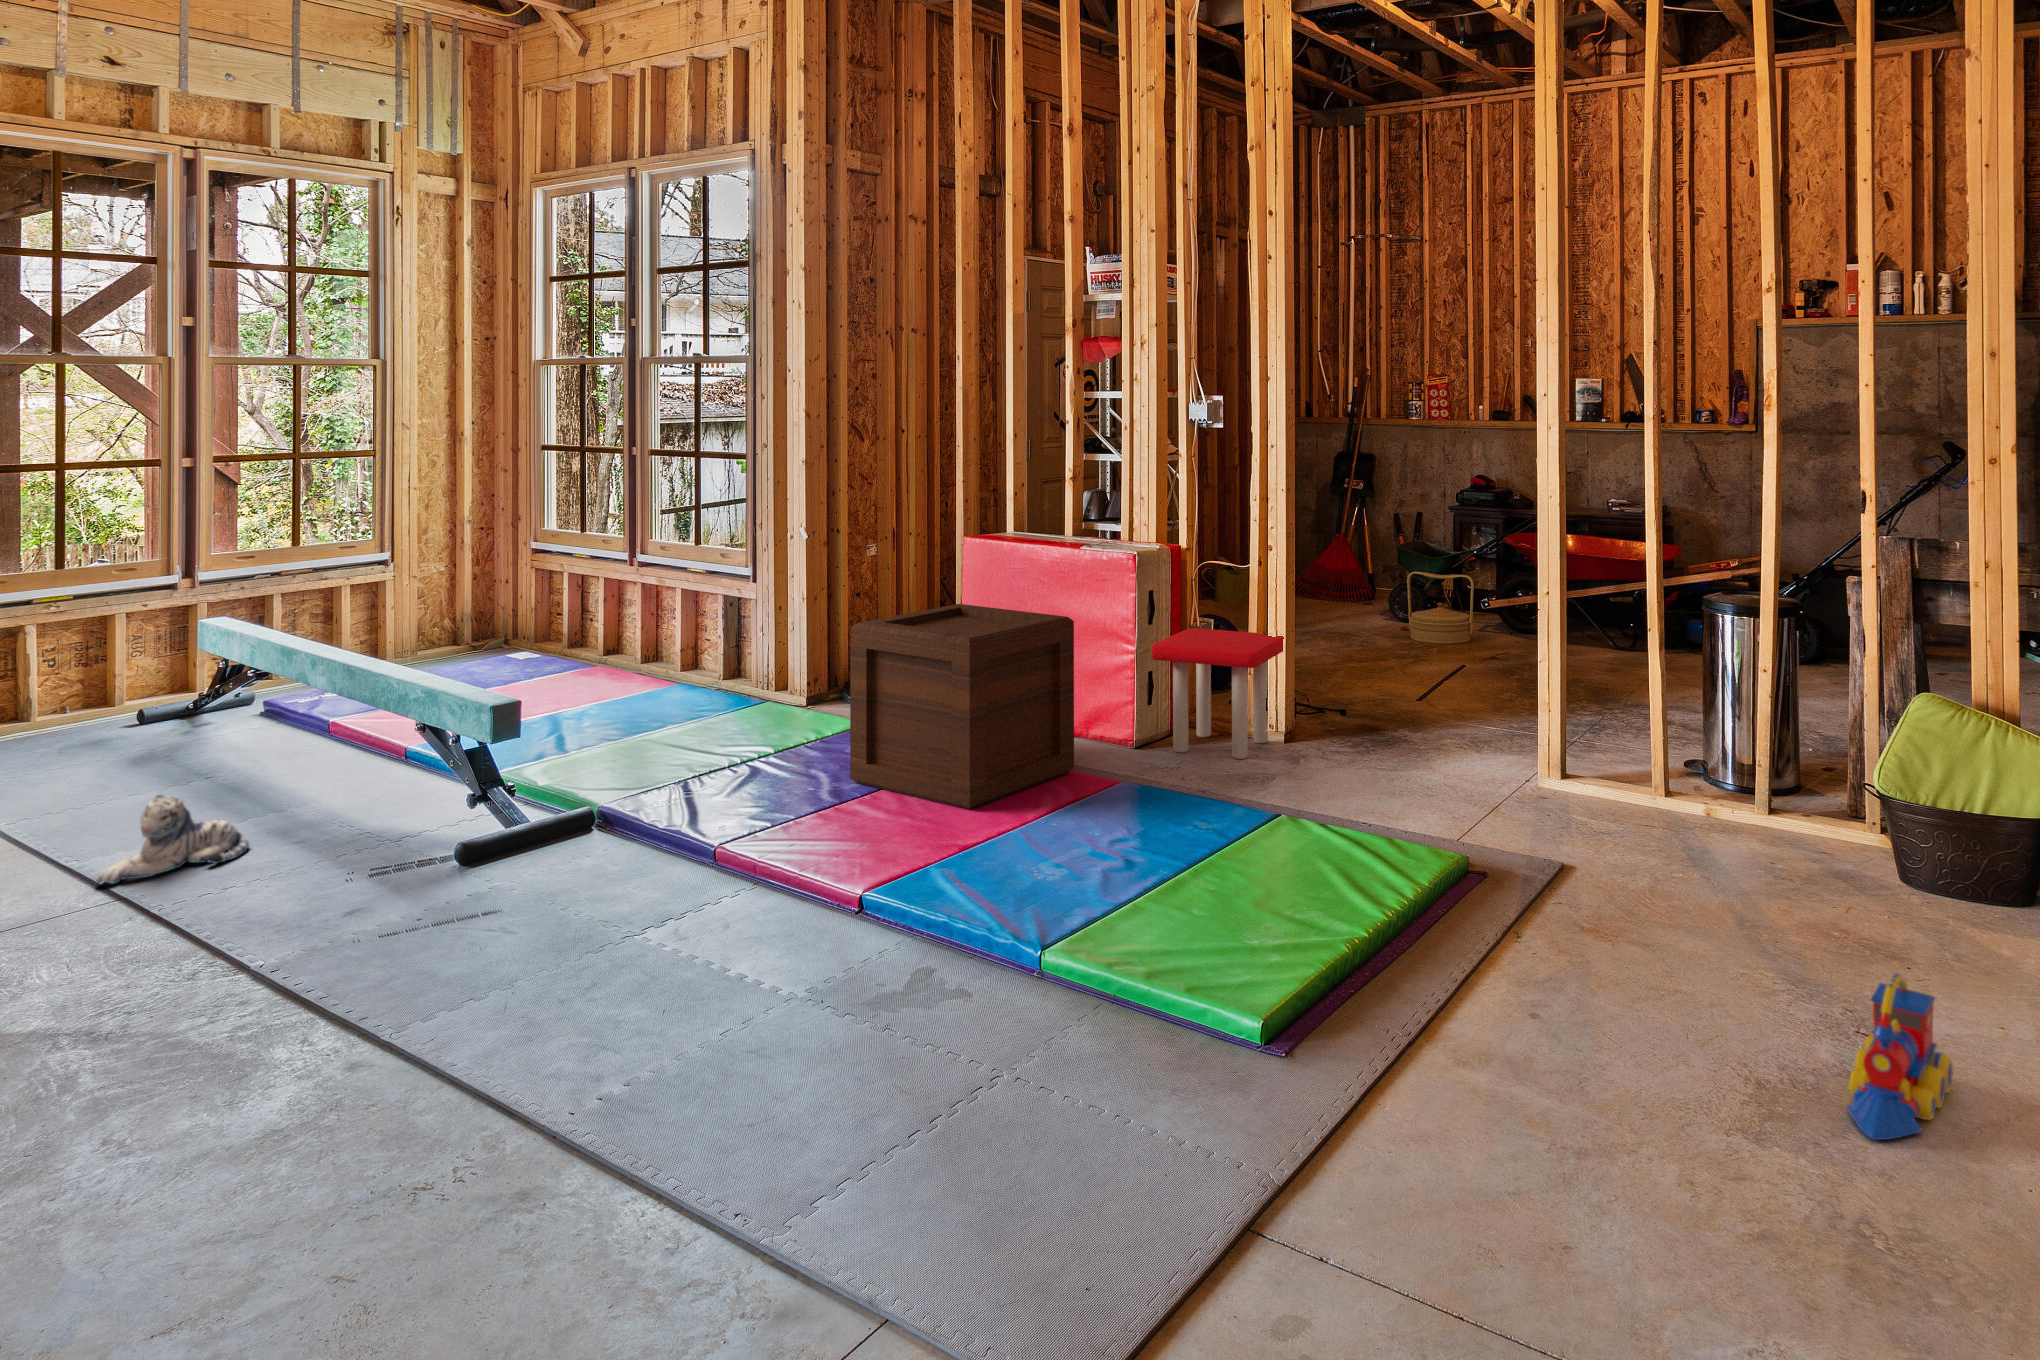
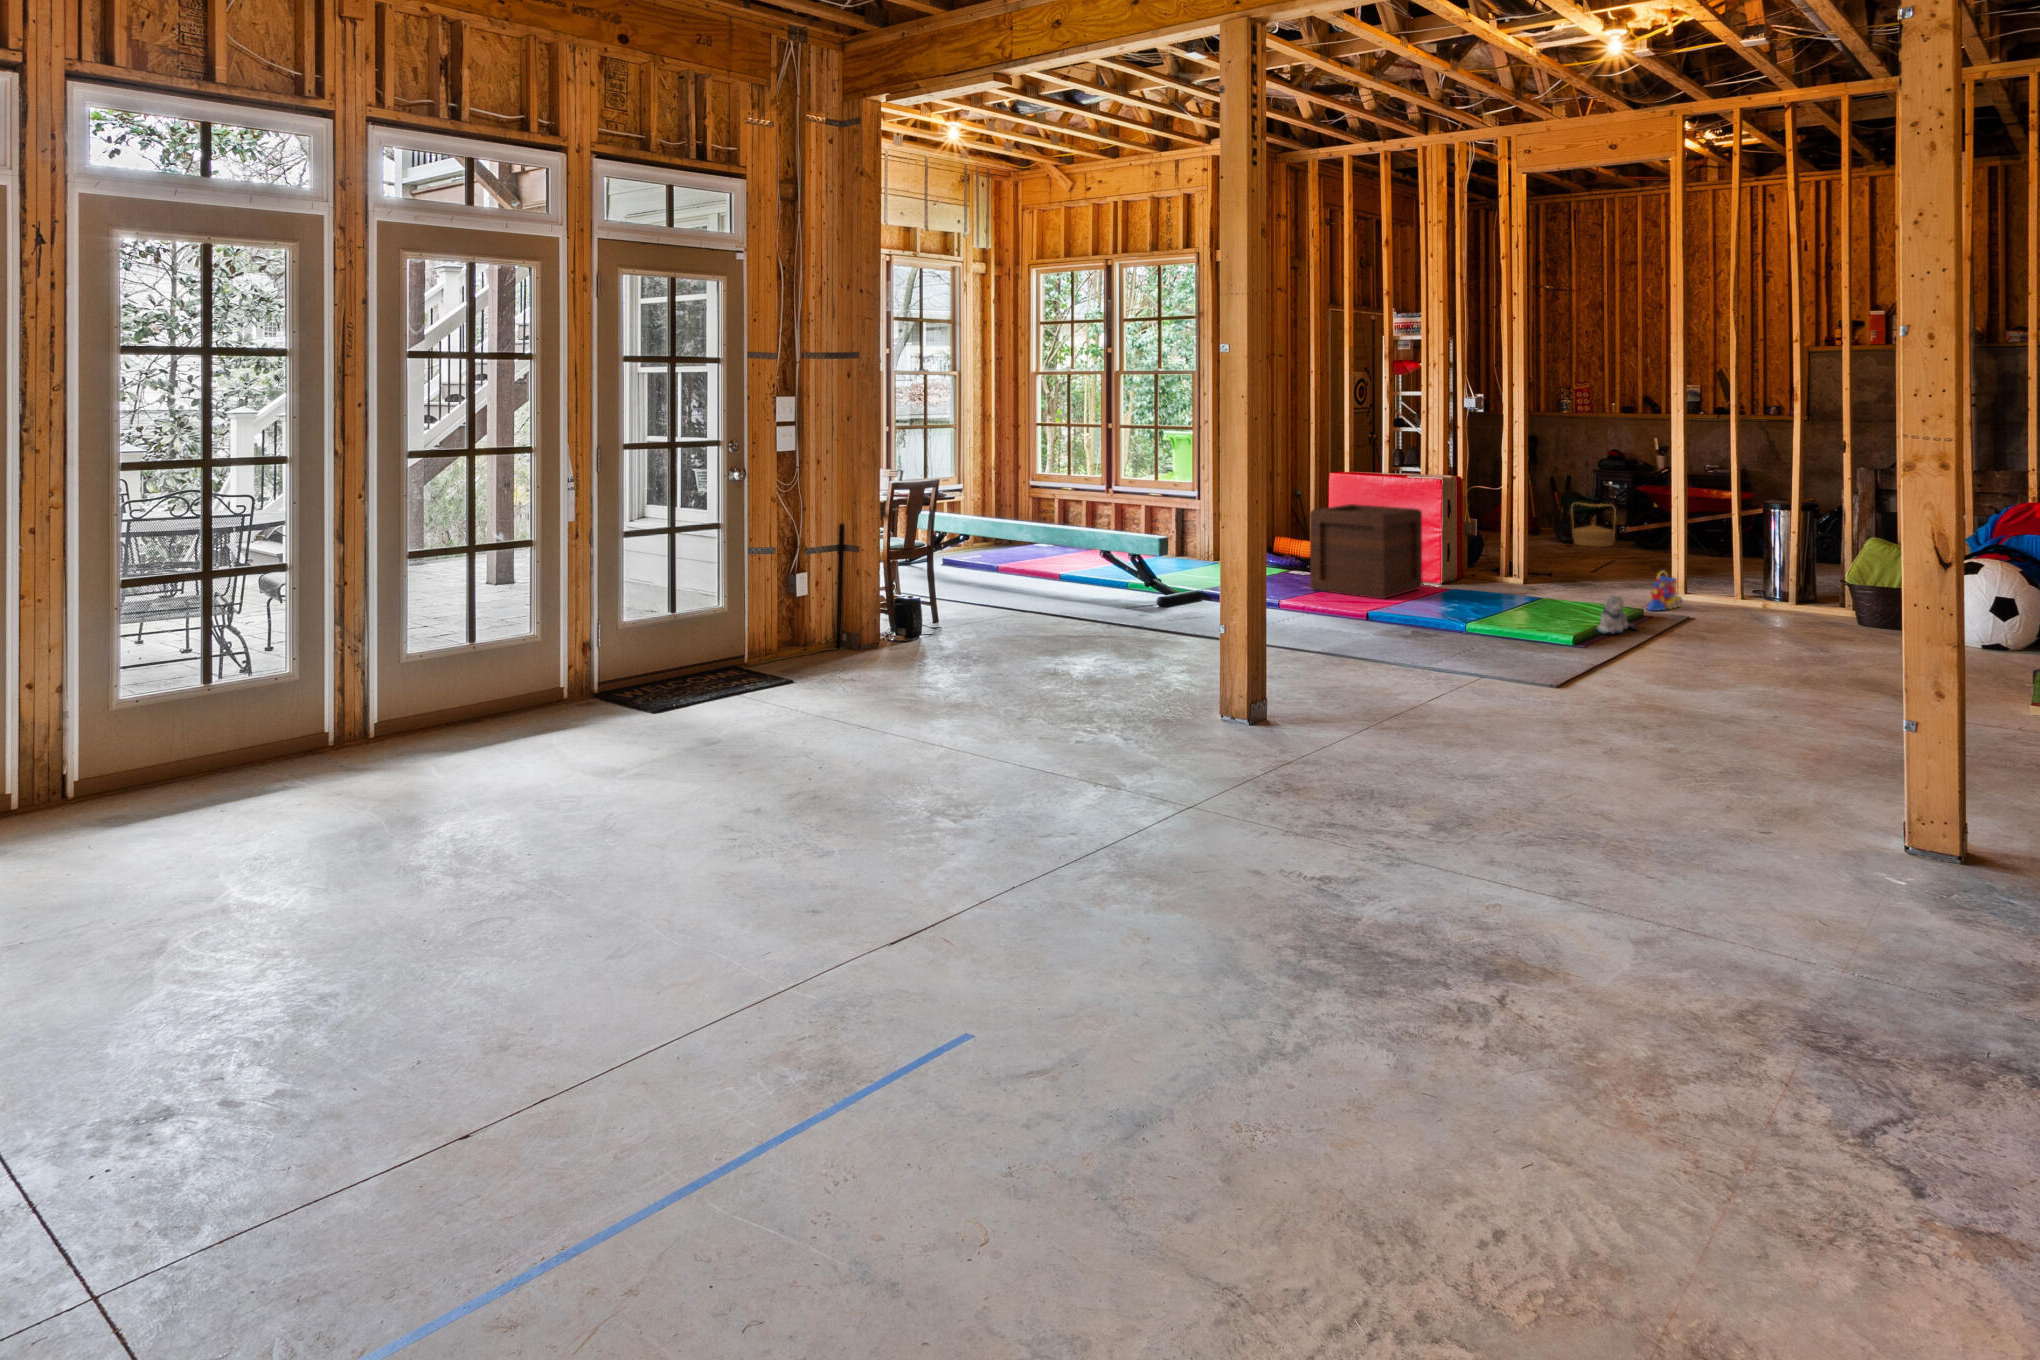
stool: present [1152,628,1284,759] -> none [1456,521,1527,587]
plush toy: present [96,795,249,884] -> present [1597,595,1636,634]
toy train: present [1847,974,1953,1140] -> present [1647,570,1682,611]

